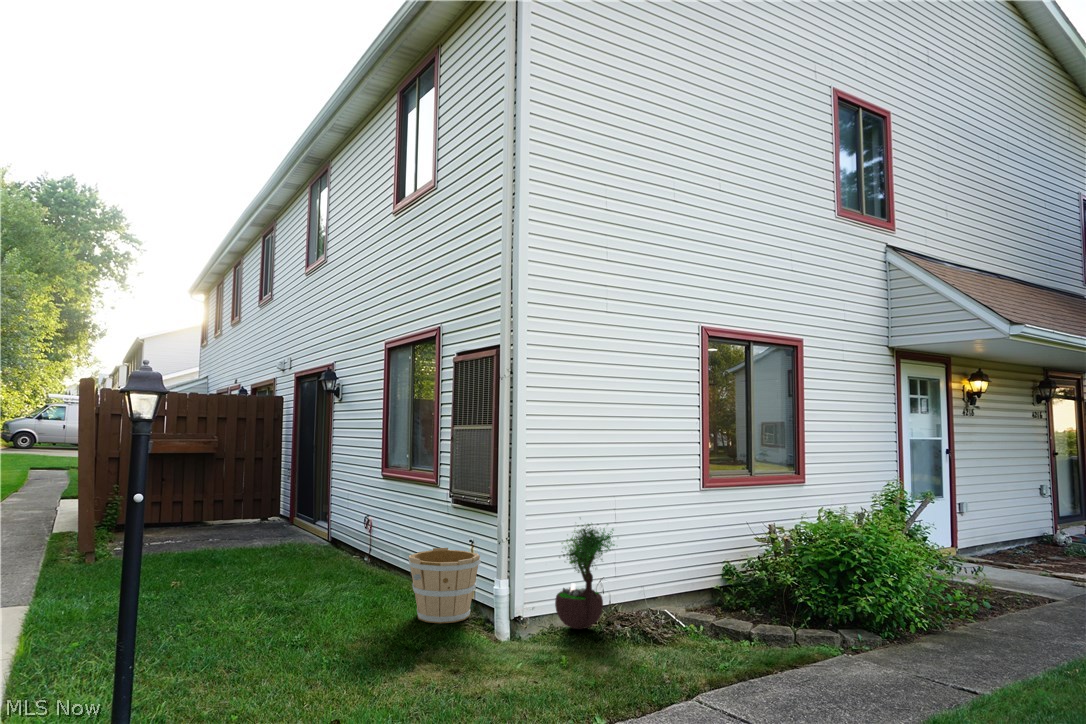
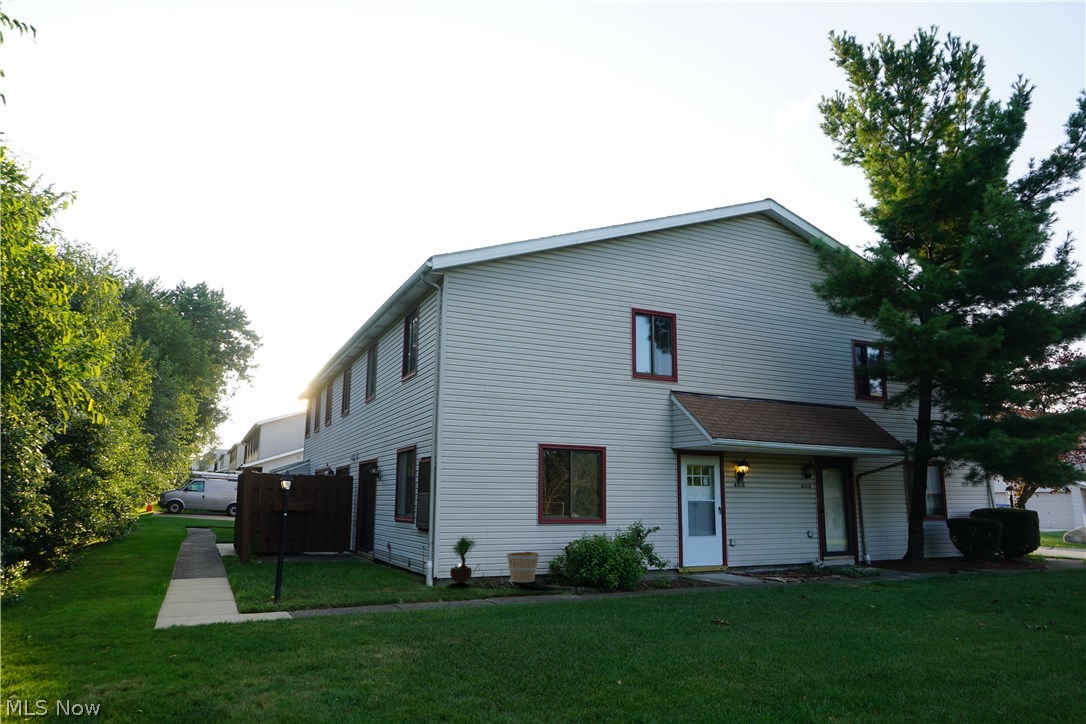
wooden bucket: present [409,548,481,623] -> present [507,552,539,583]

